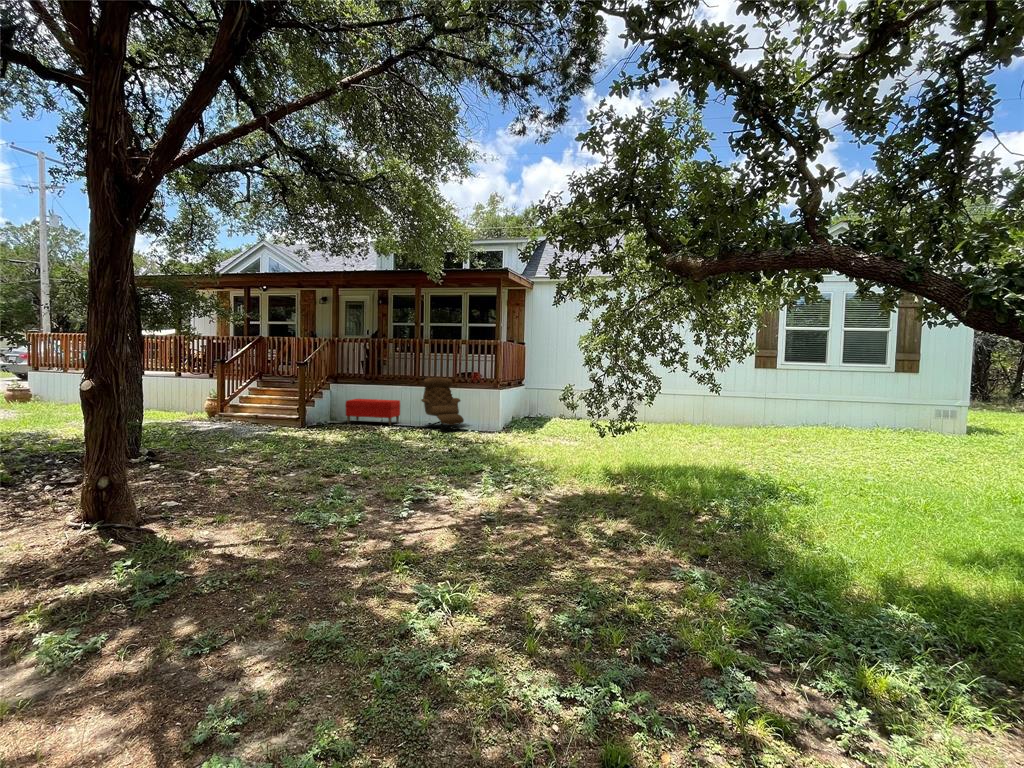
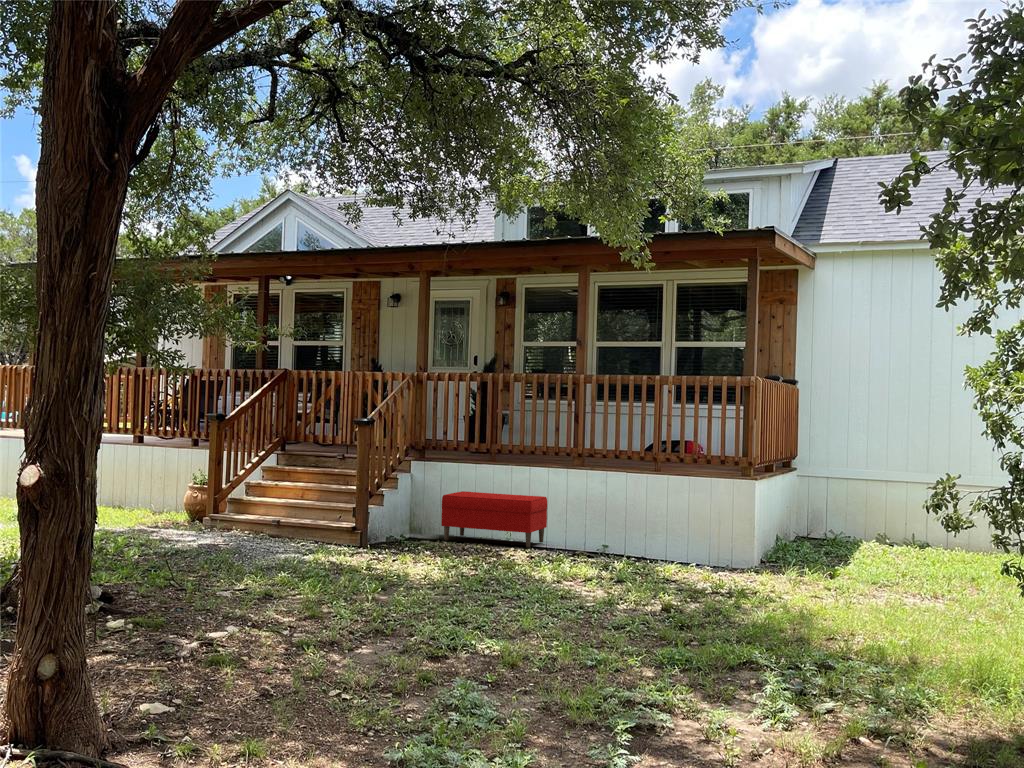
lounge chair: present [421,378,464,431] -> none [592,452,683,566]

